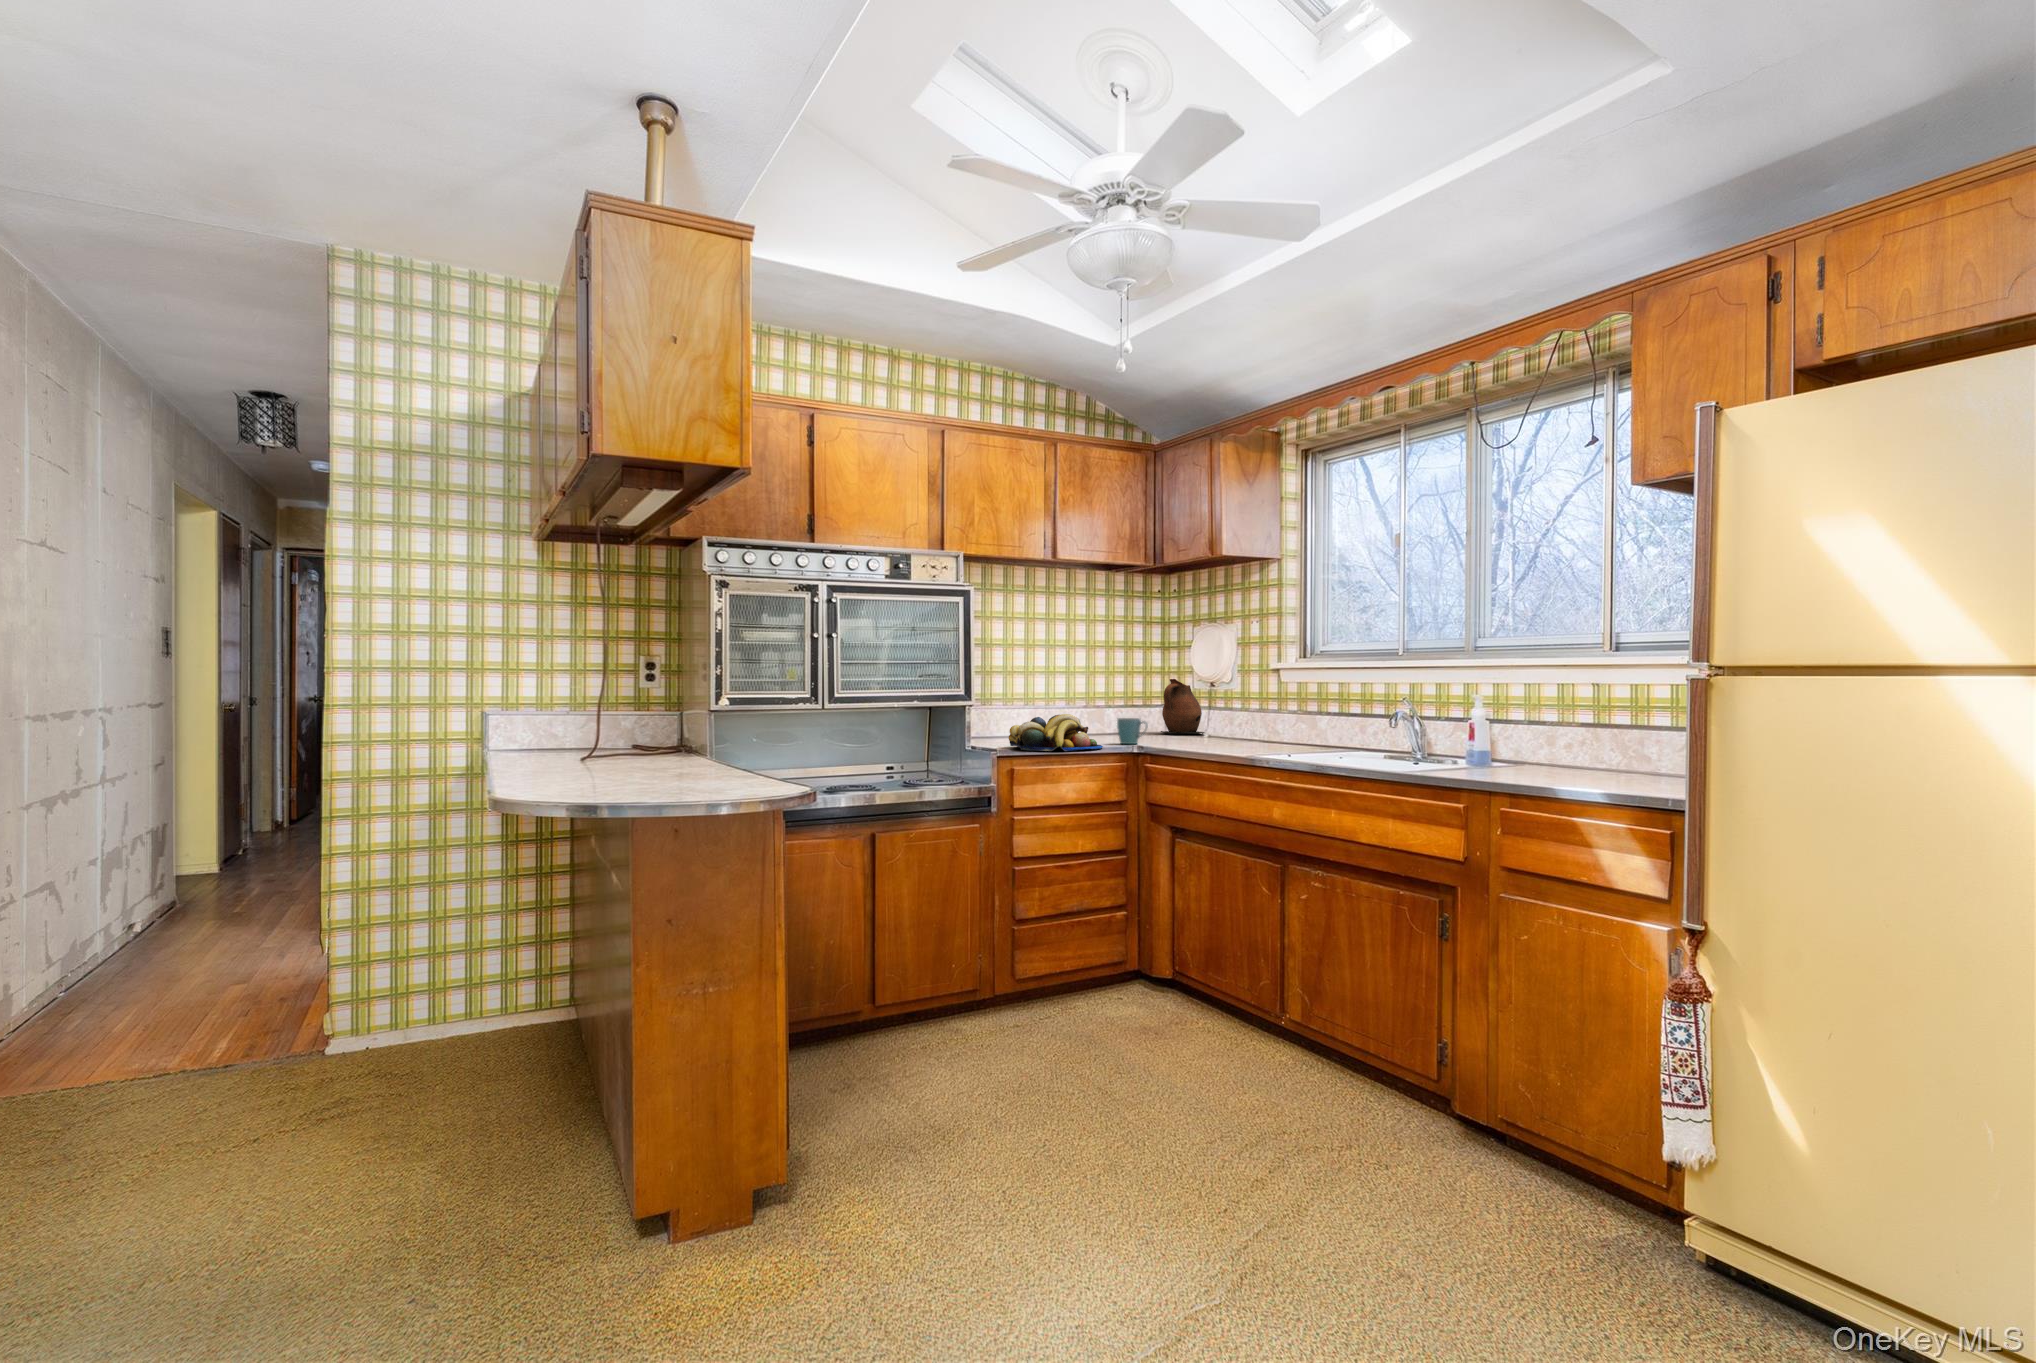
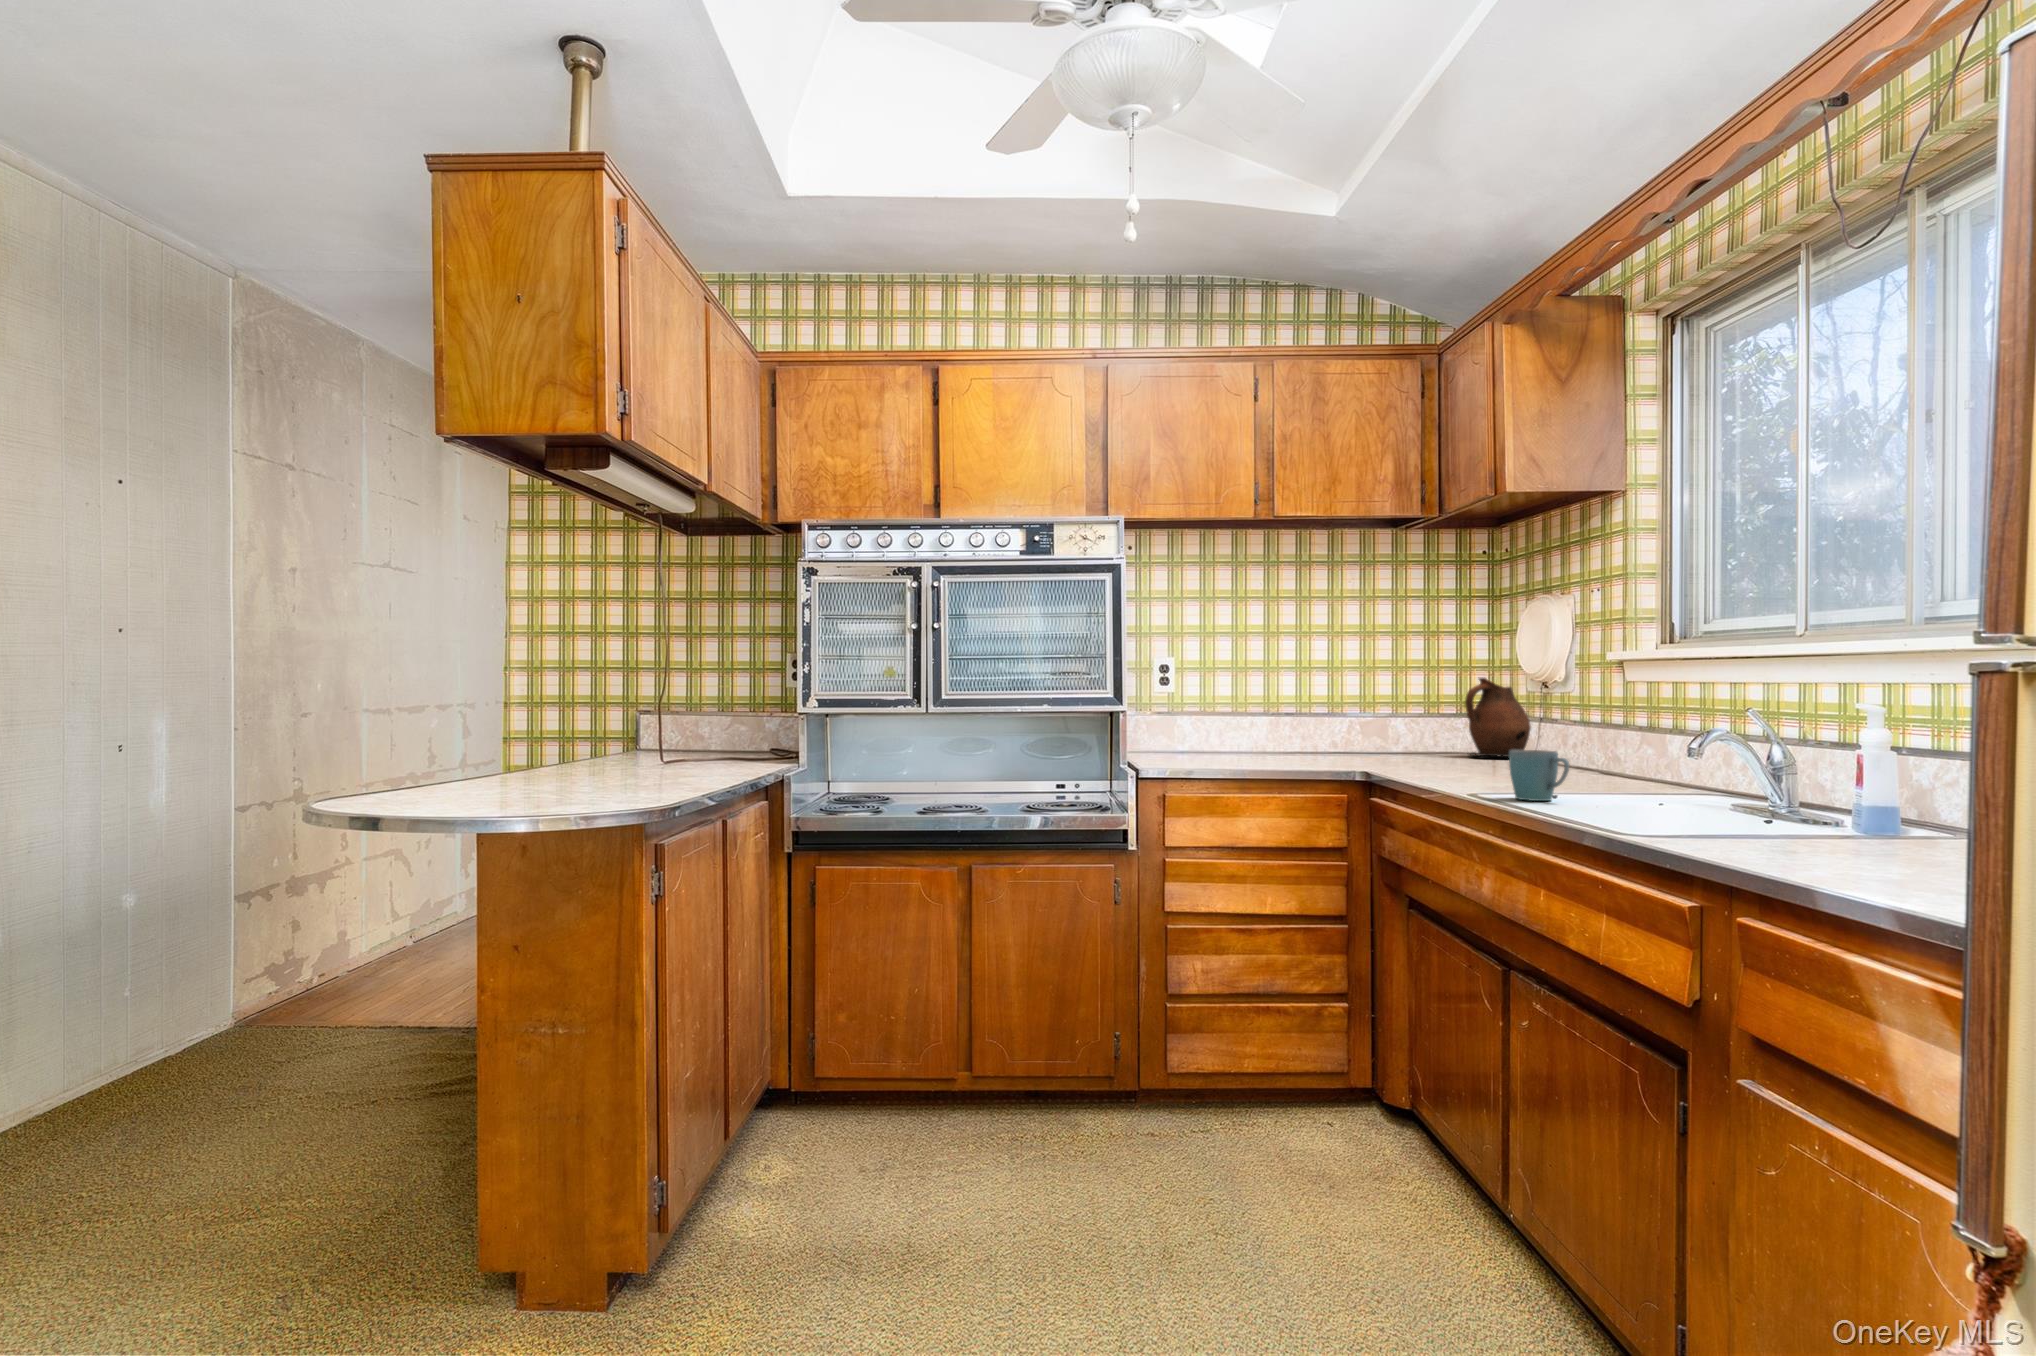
fruit bowl: present [1009,714,1103,751] -> none [1167,725,1295,775]
mug: present [1117,718,1148,744] -> present [1509,750,1569,801]

